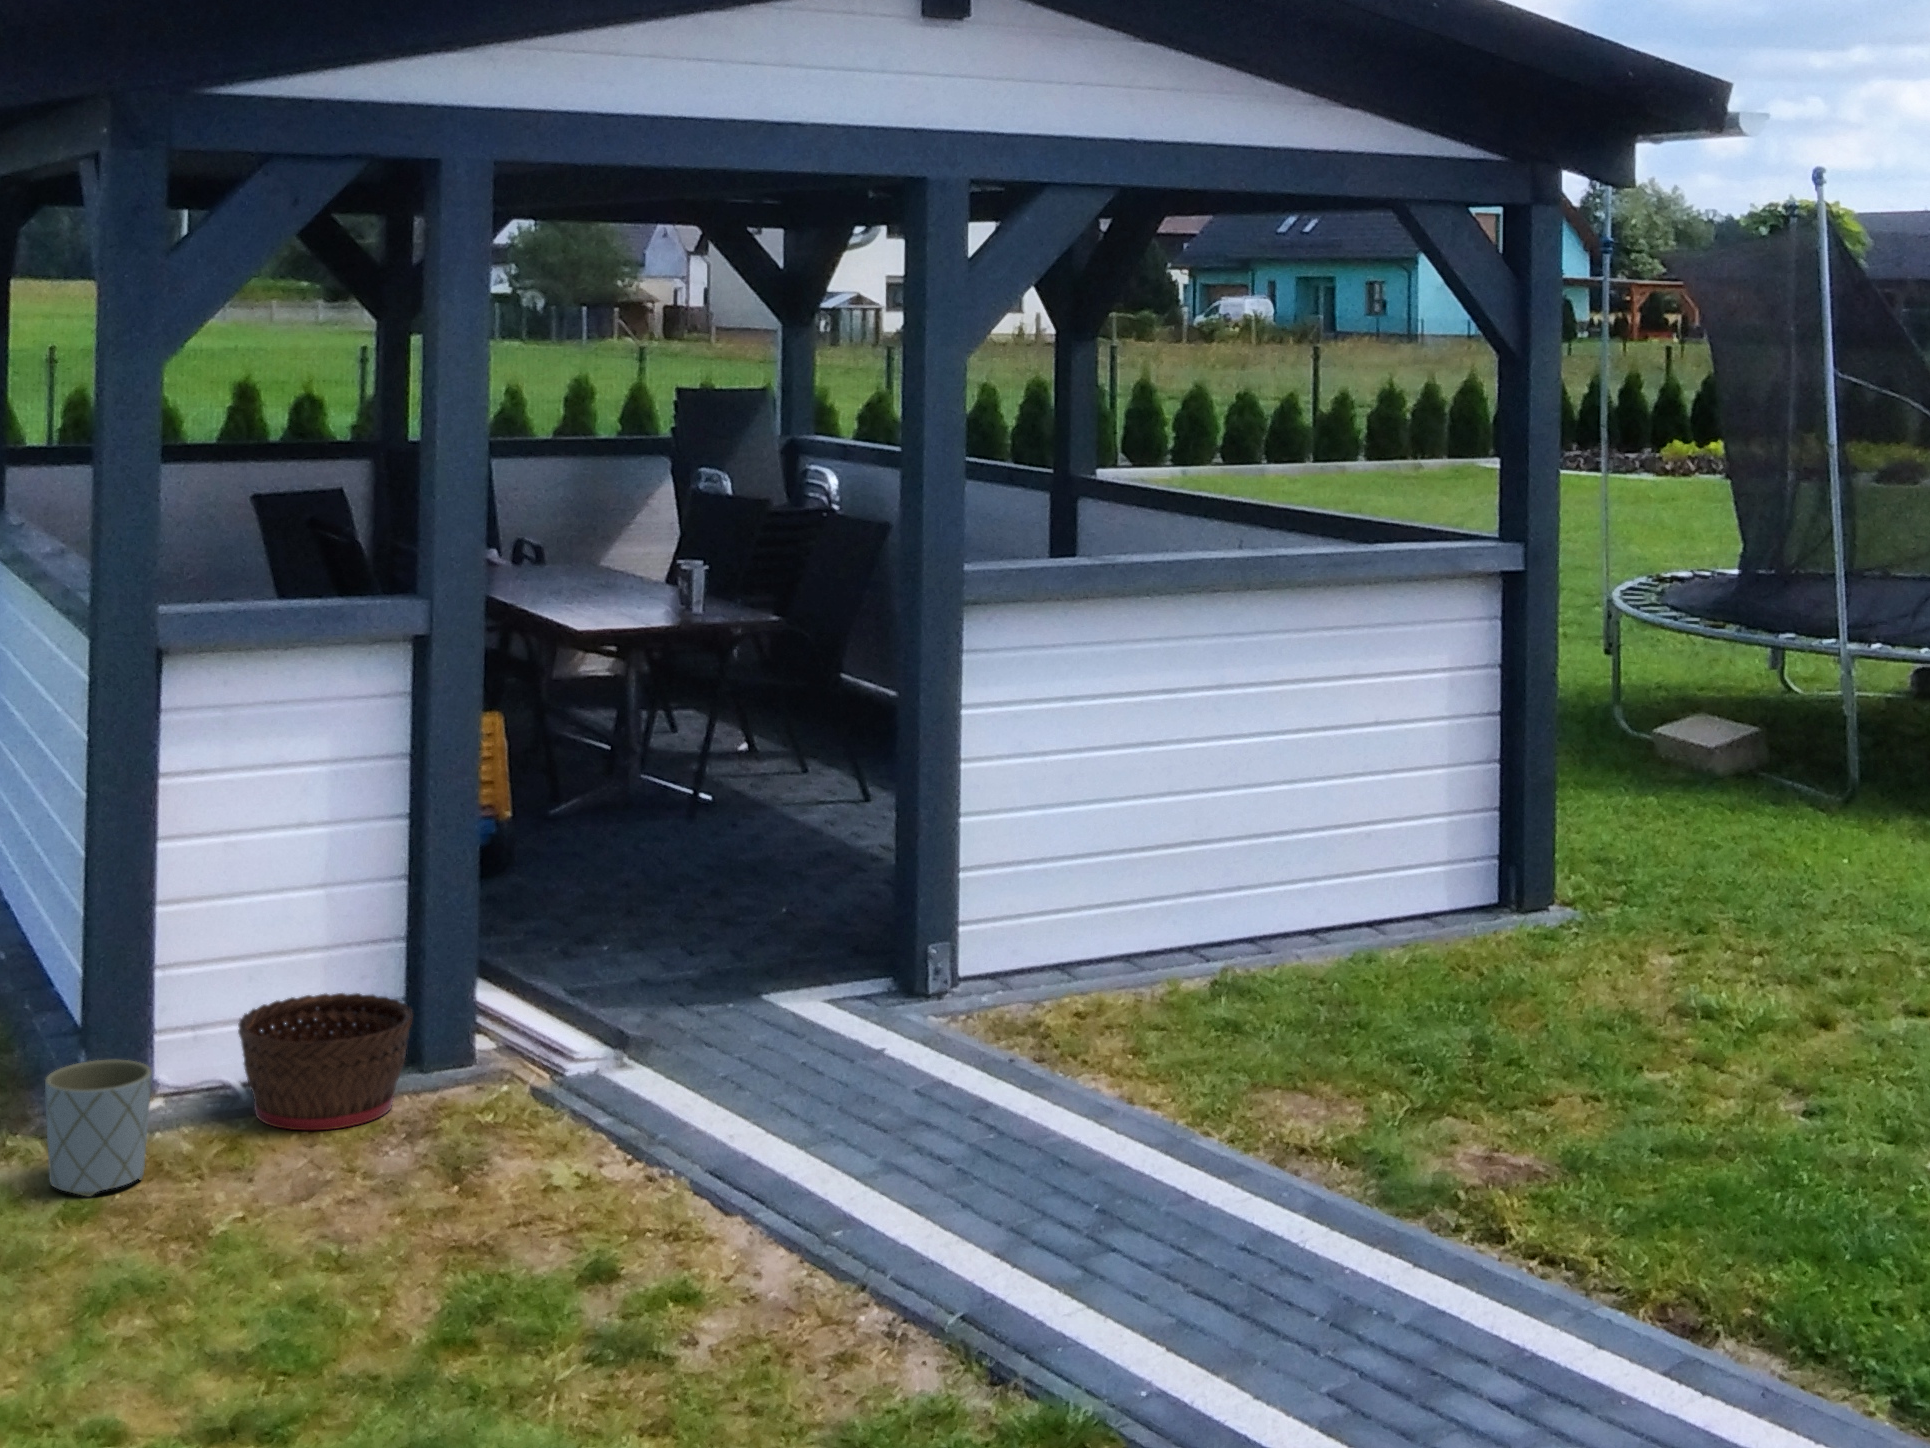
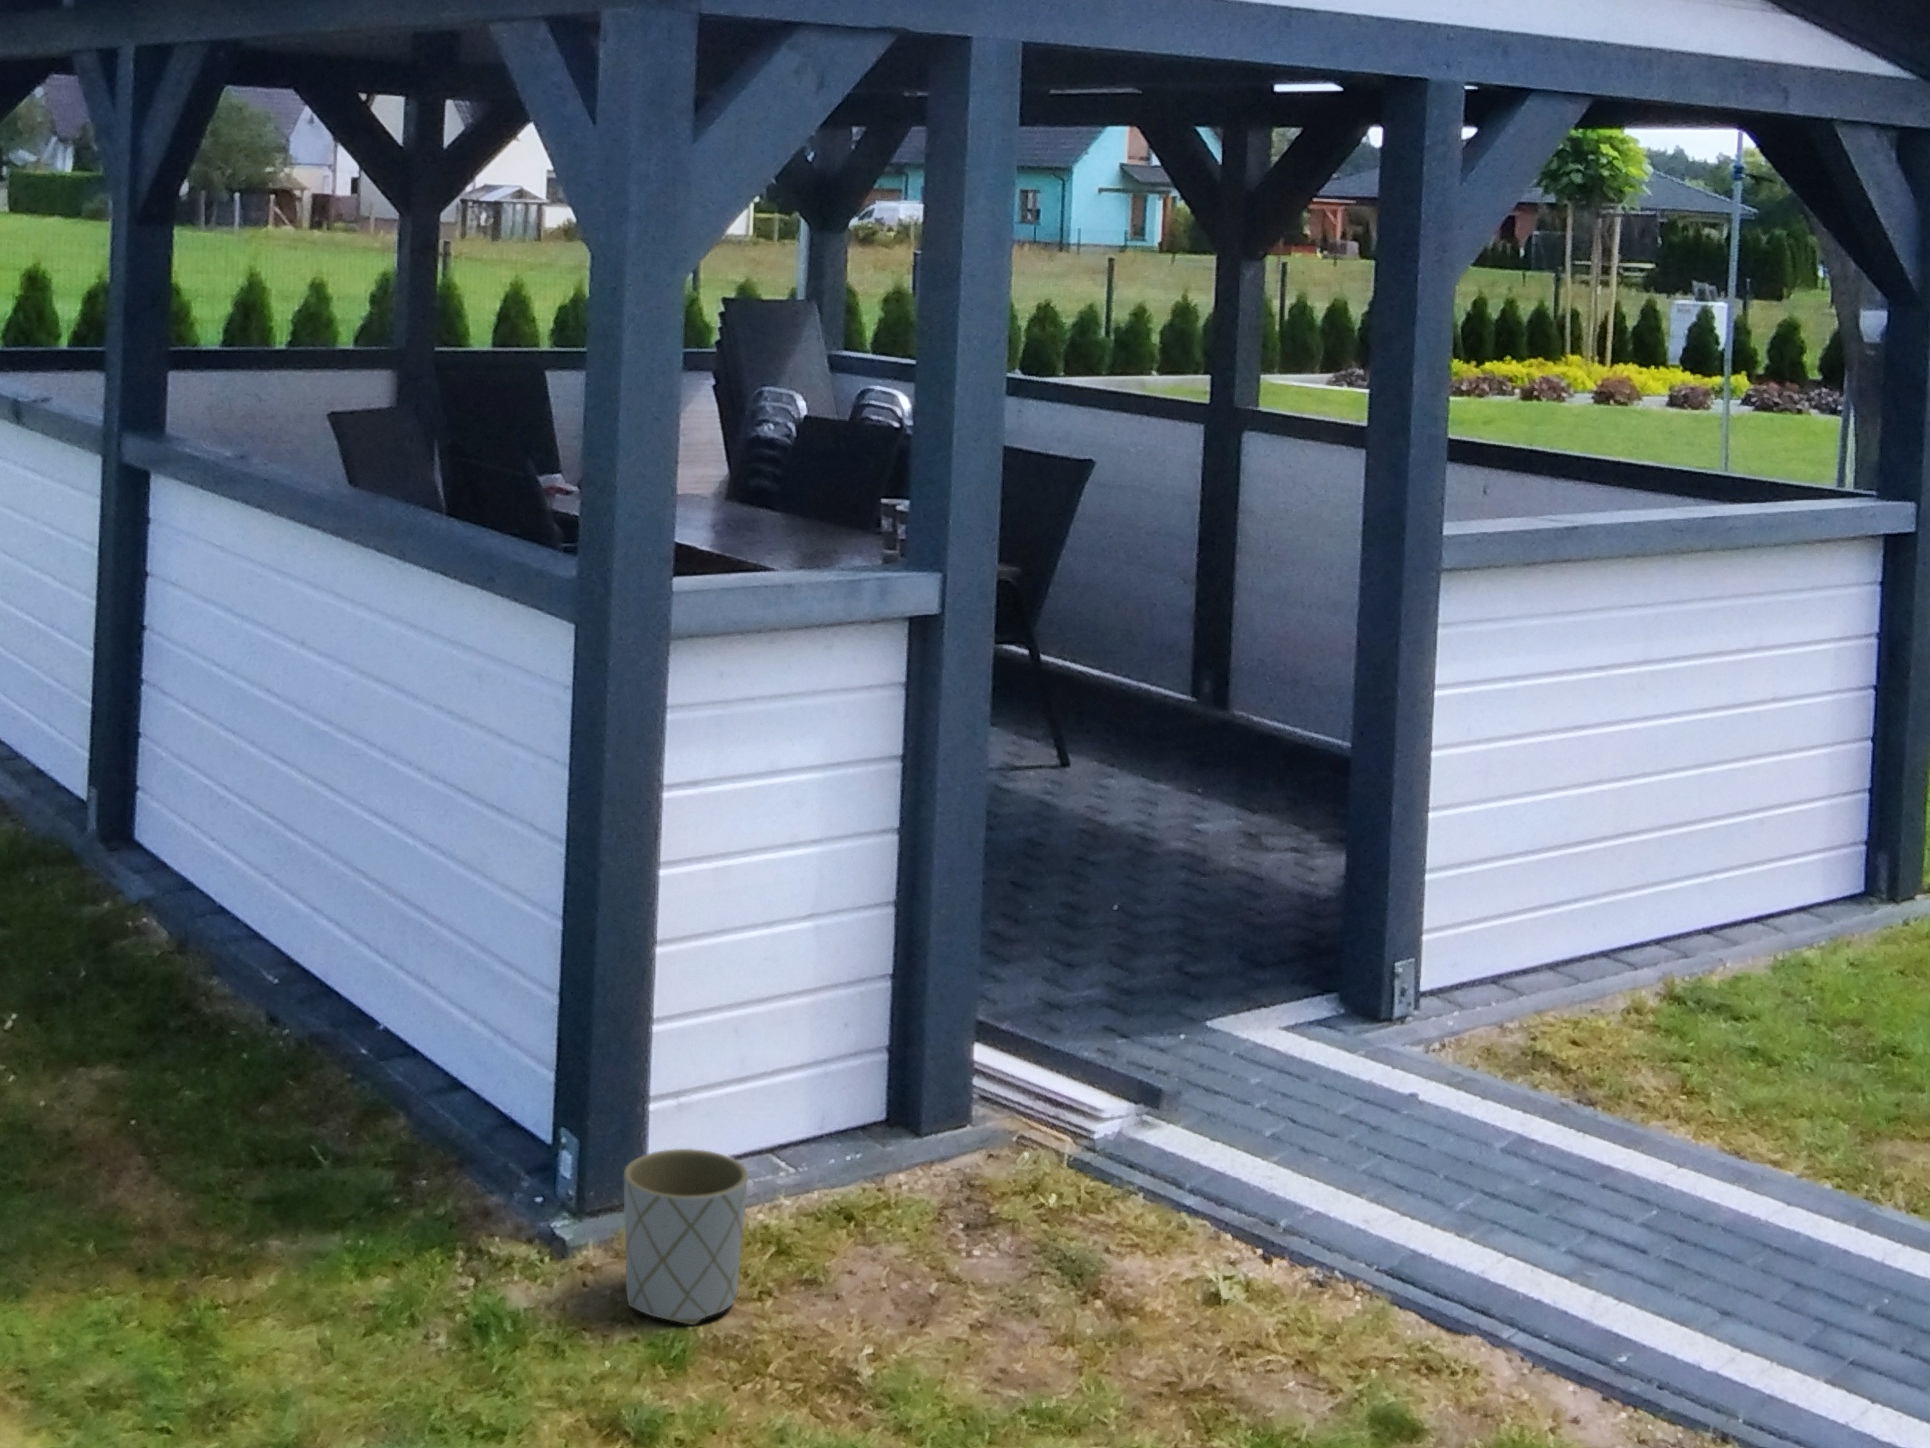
basket: present [238,993,413,1130] -> none [756,1045,959,1220]

